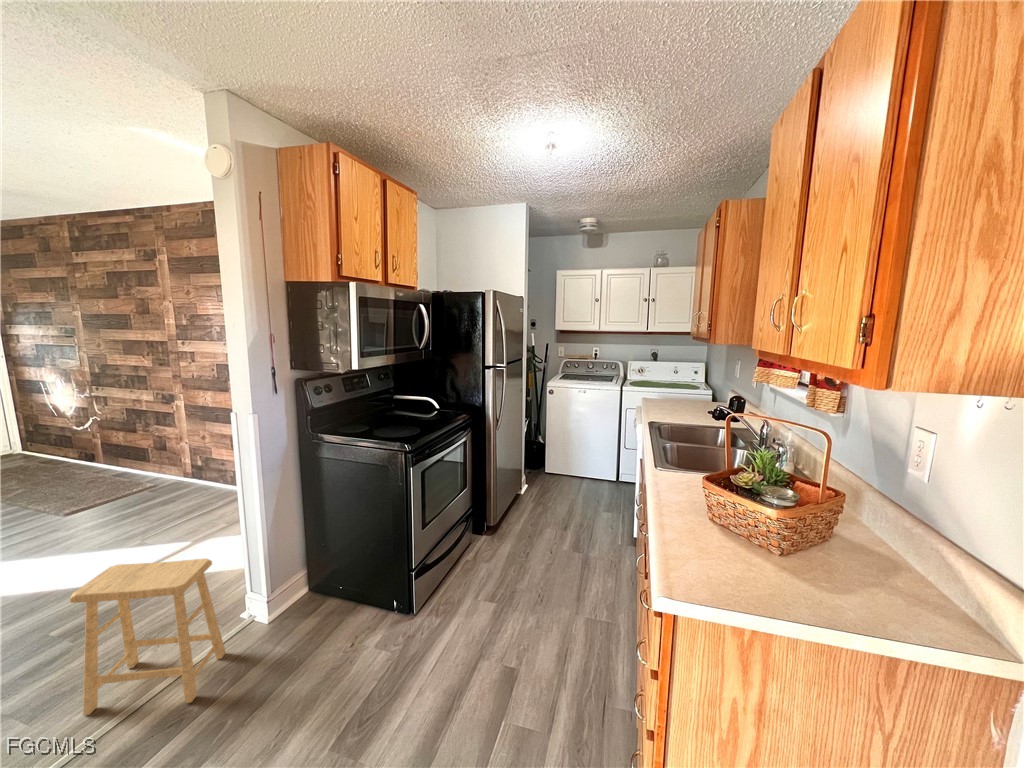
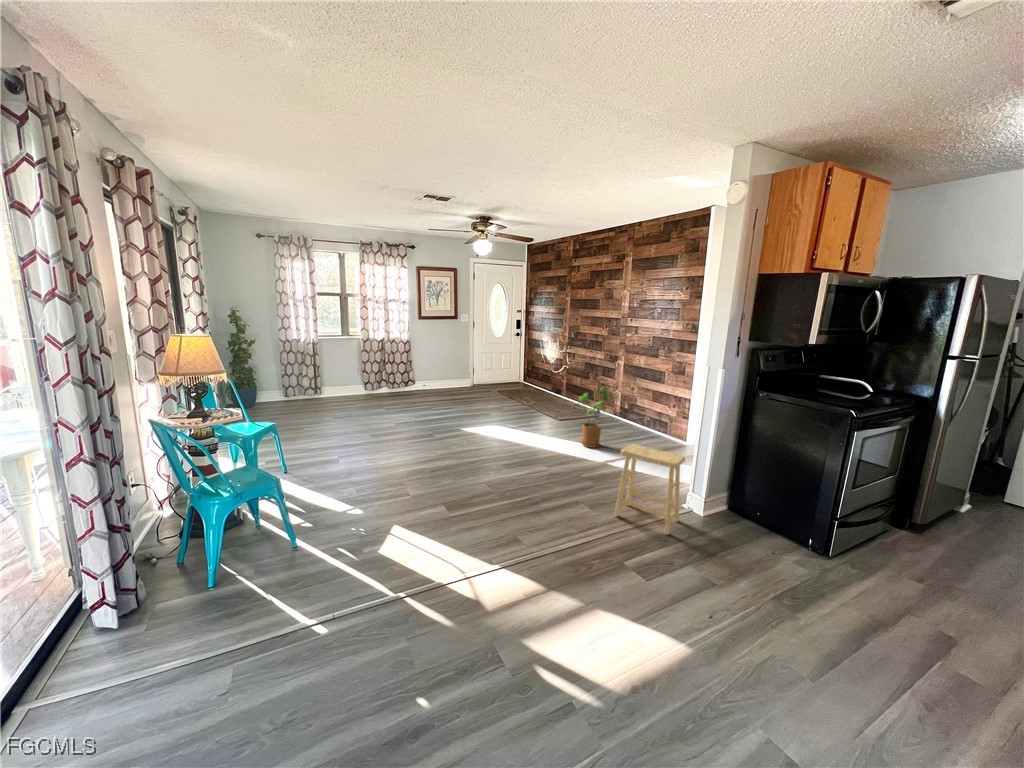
house plant: none [67,454,147,559] -> present [579,387,613,448]

